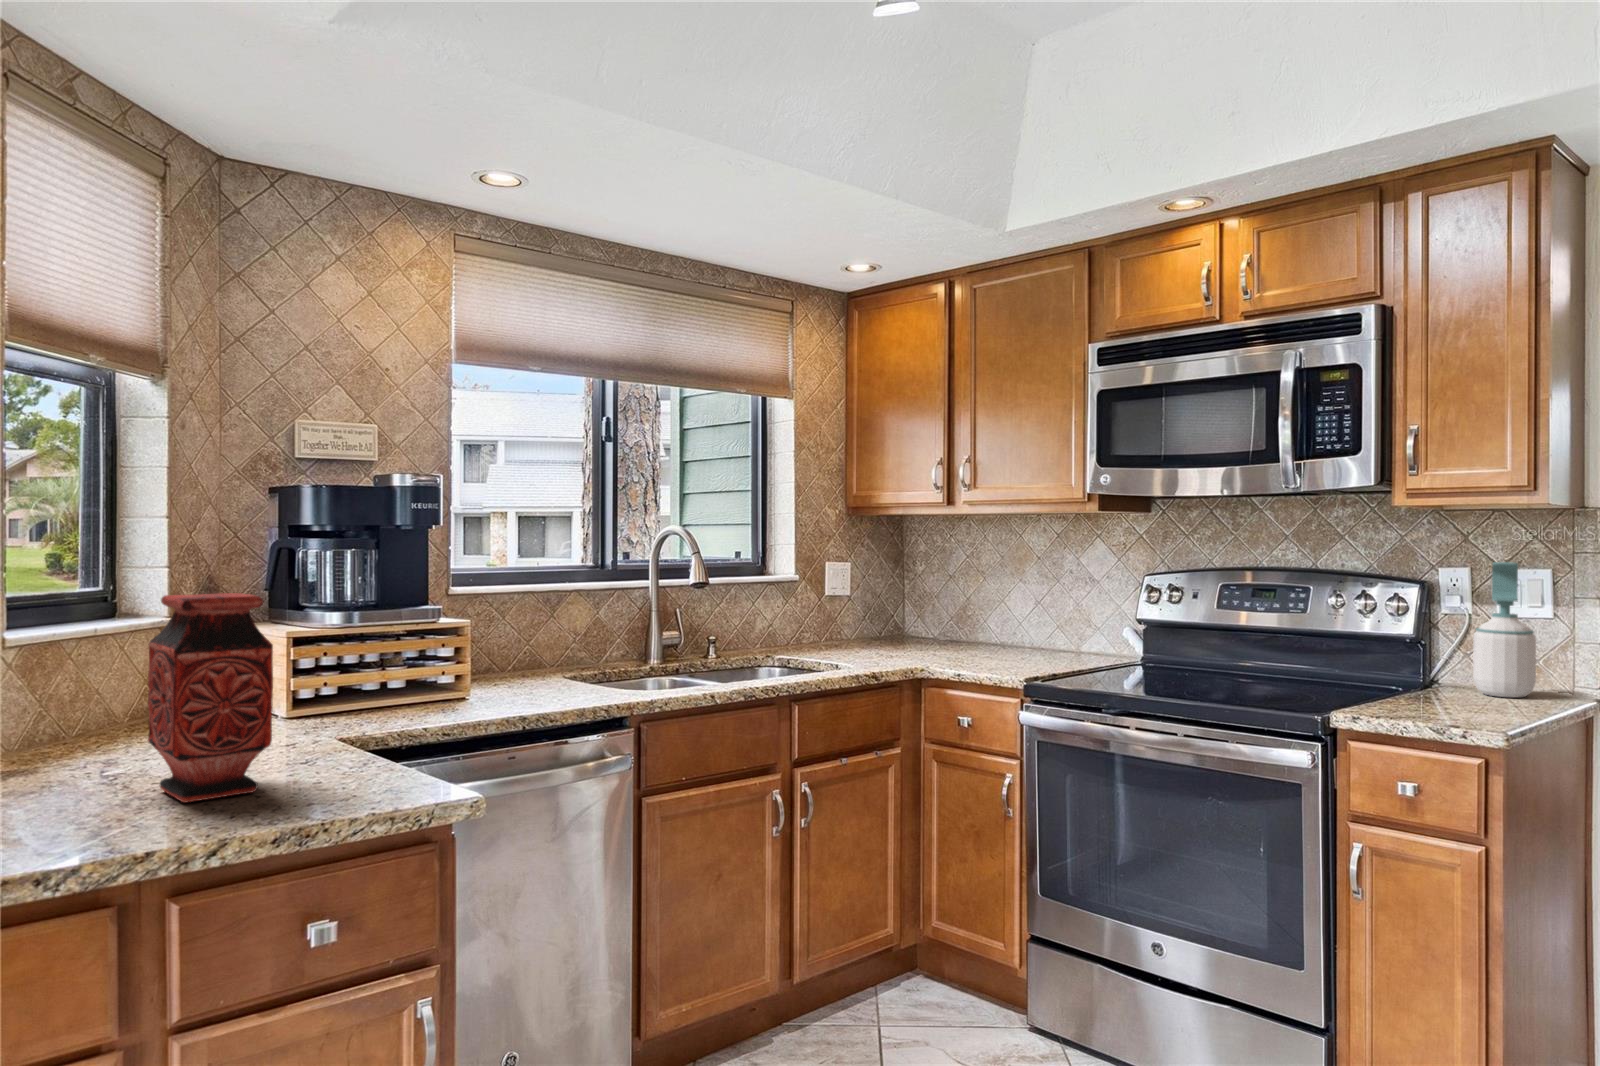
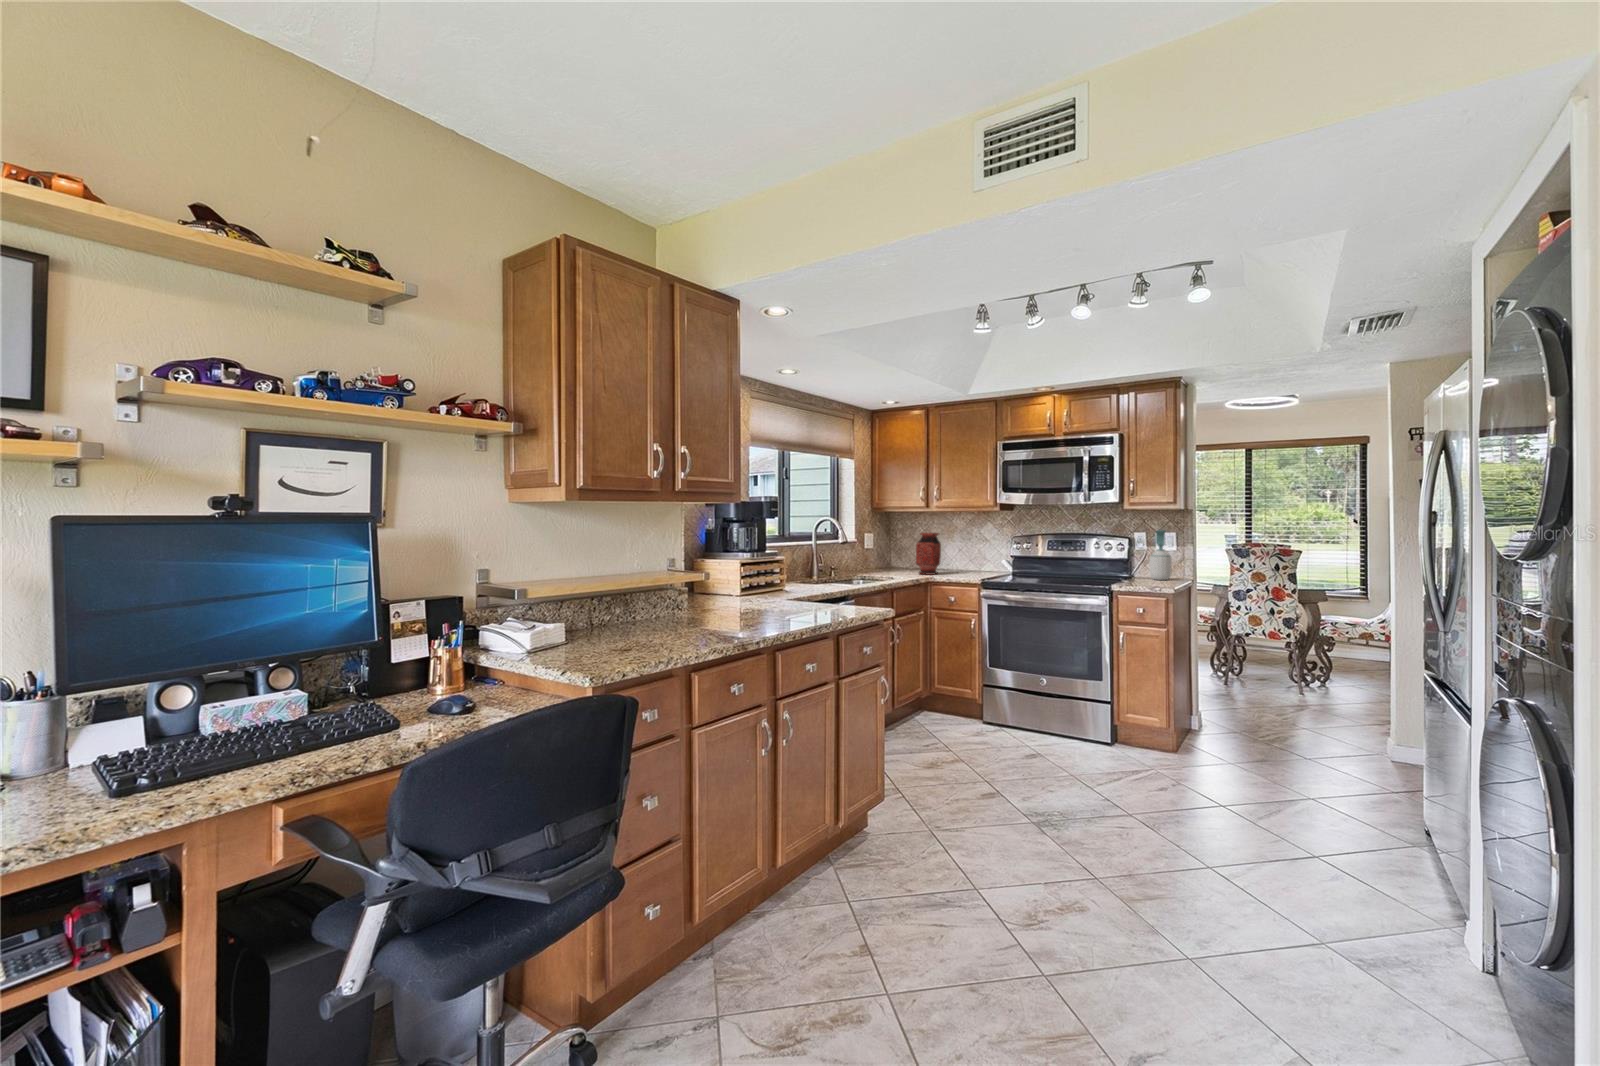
vase: present [148,593,273,802] -> present [916,533,941,575]

